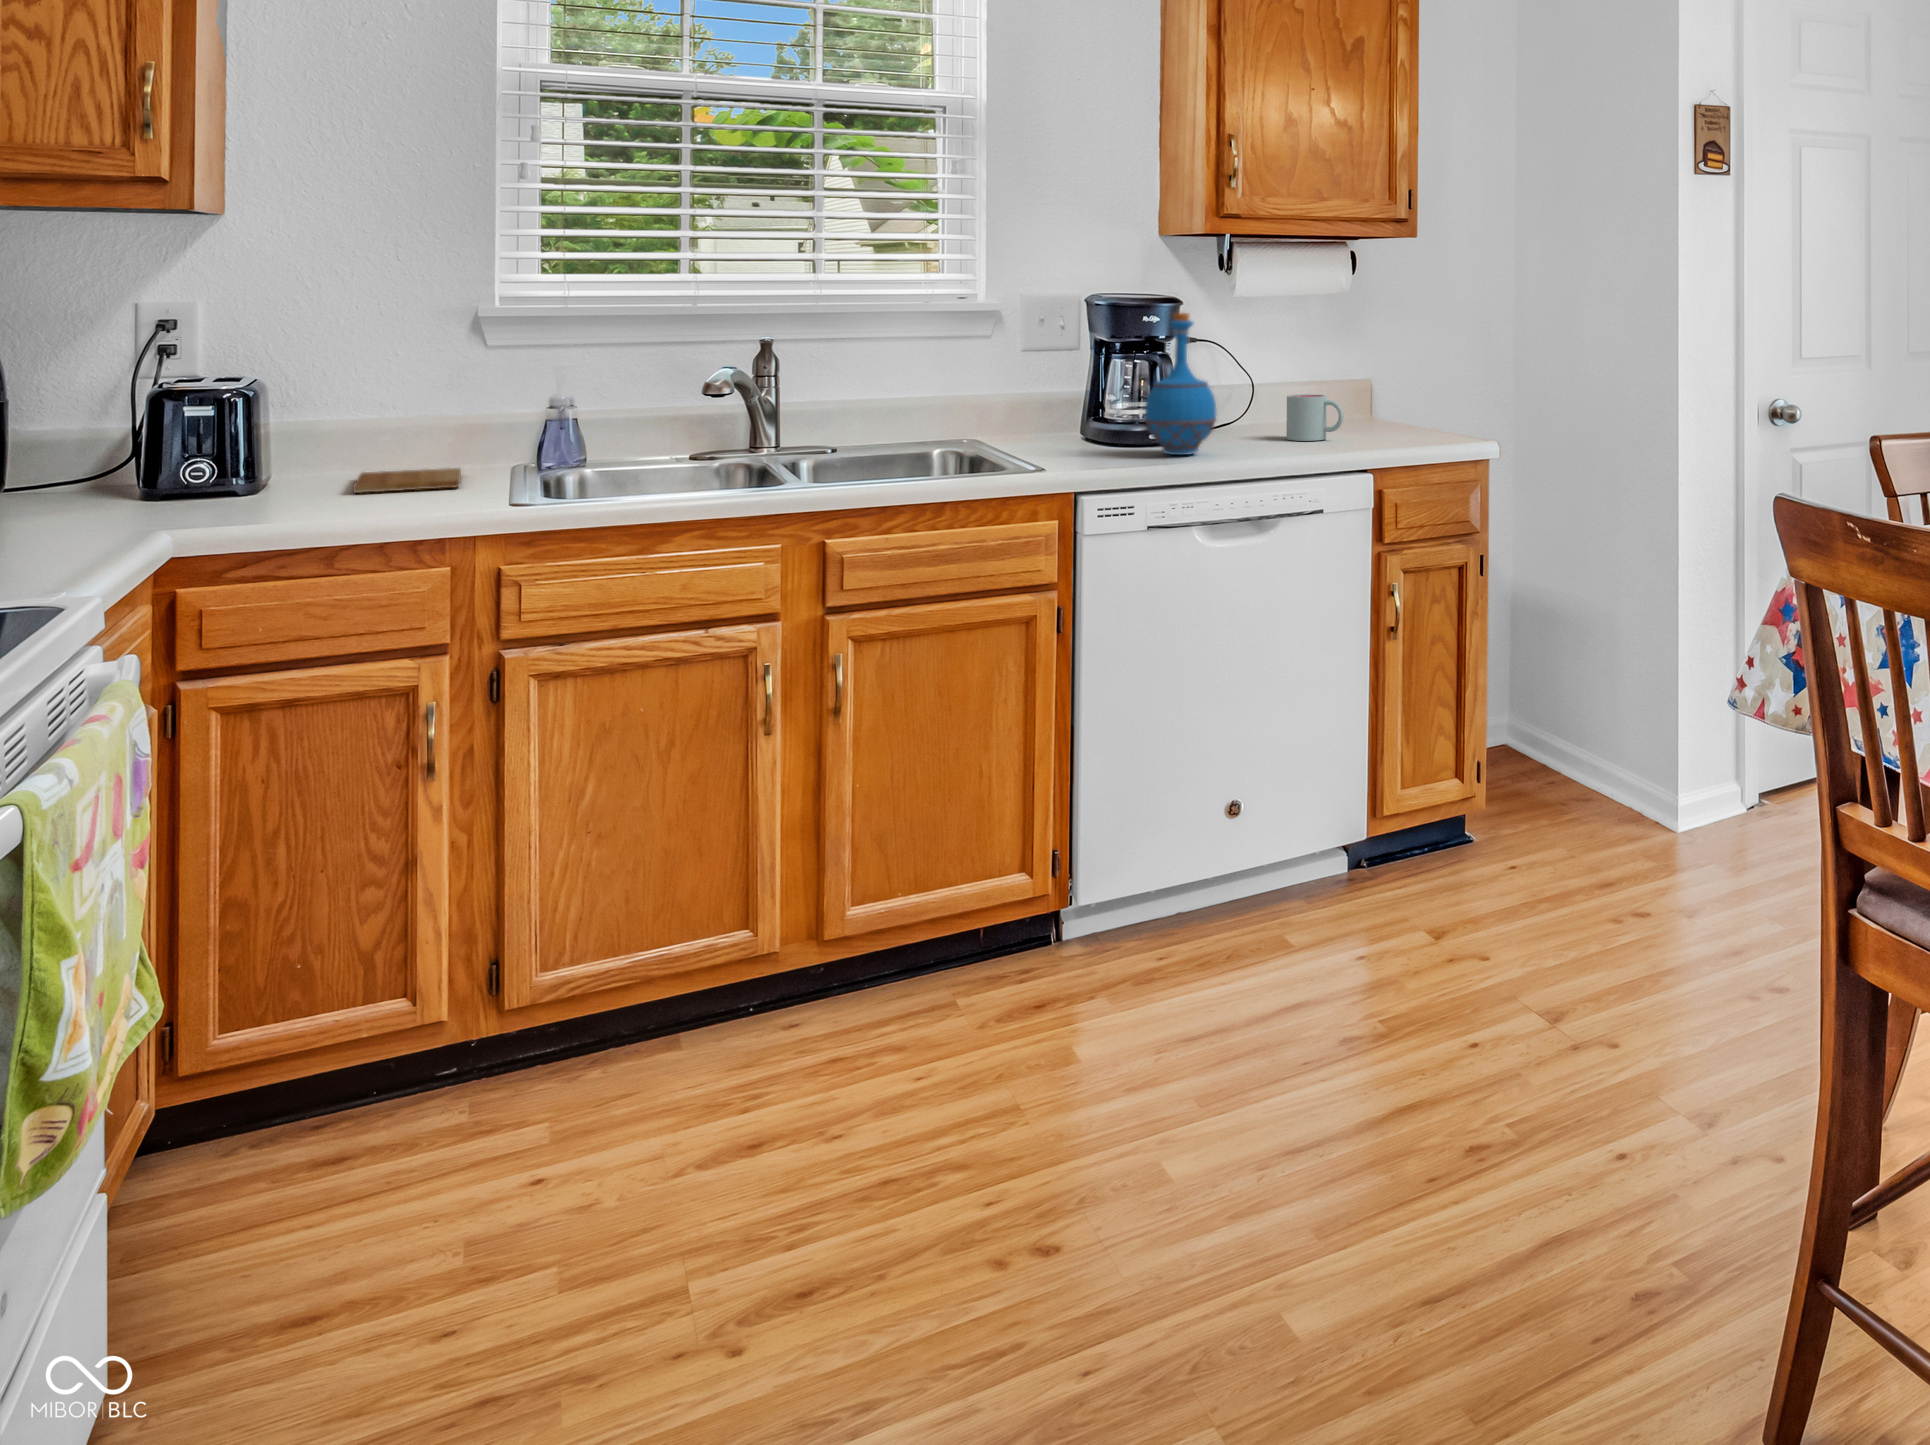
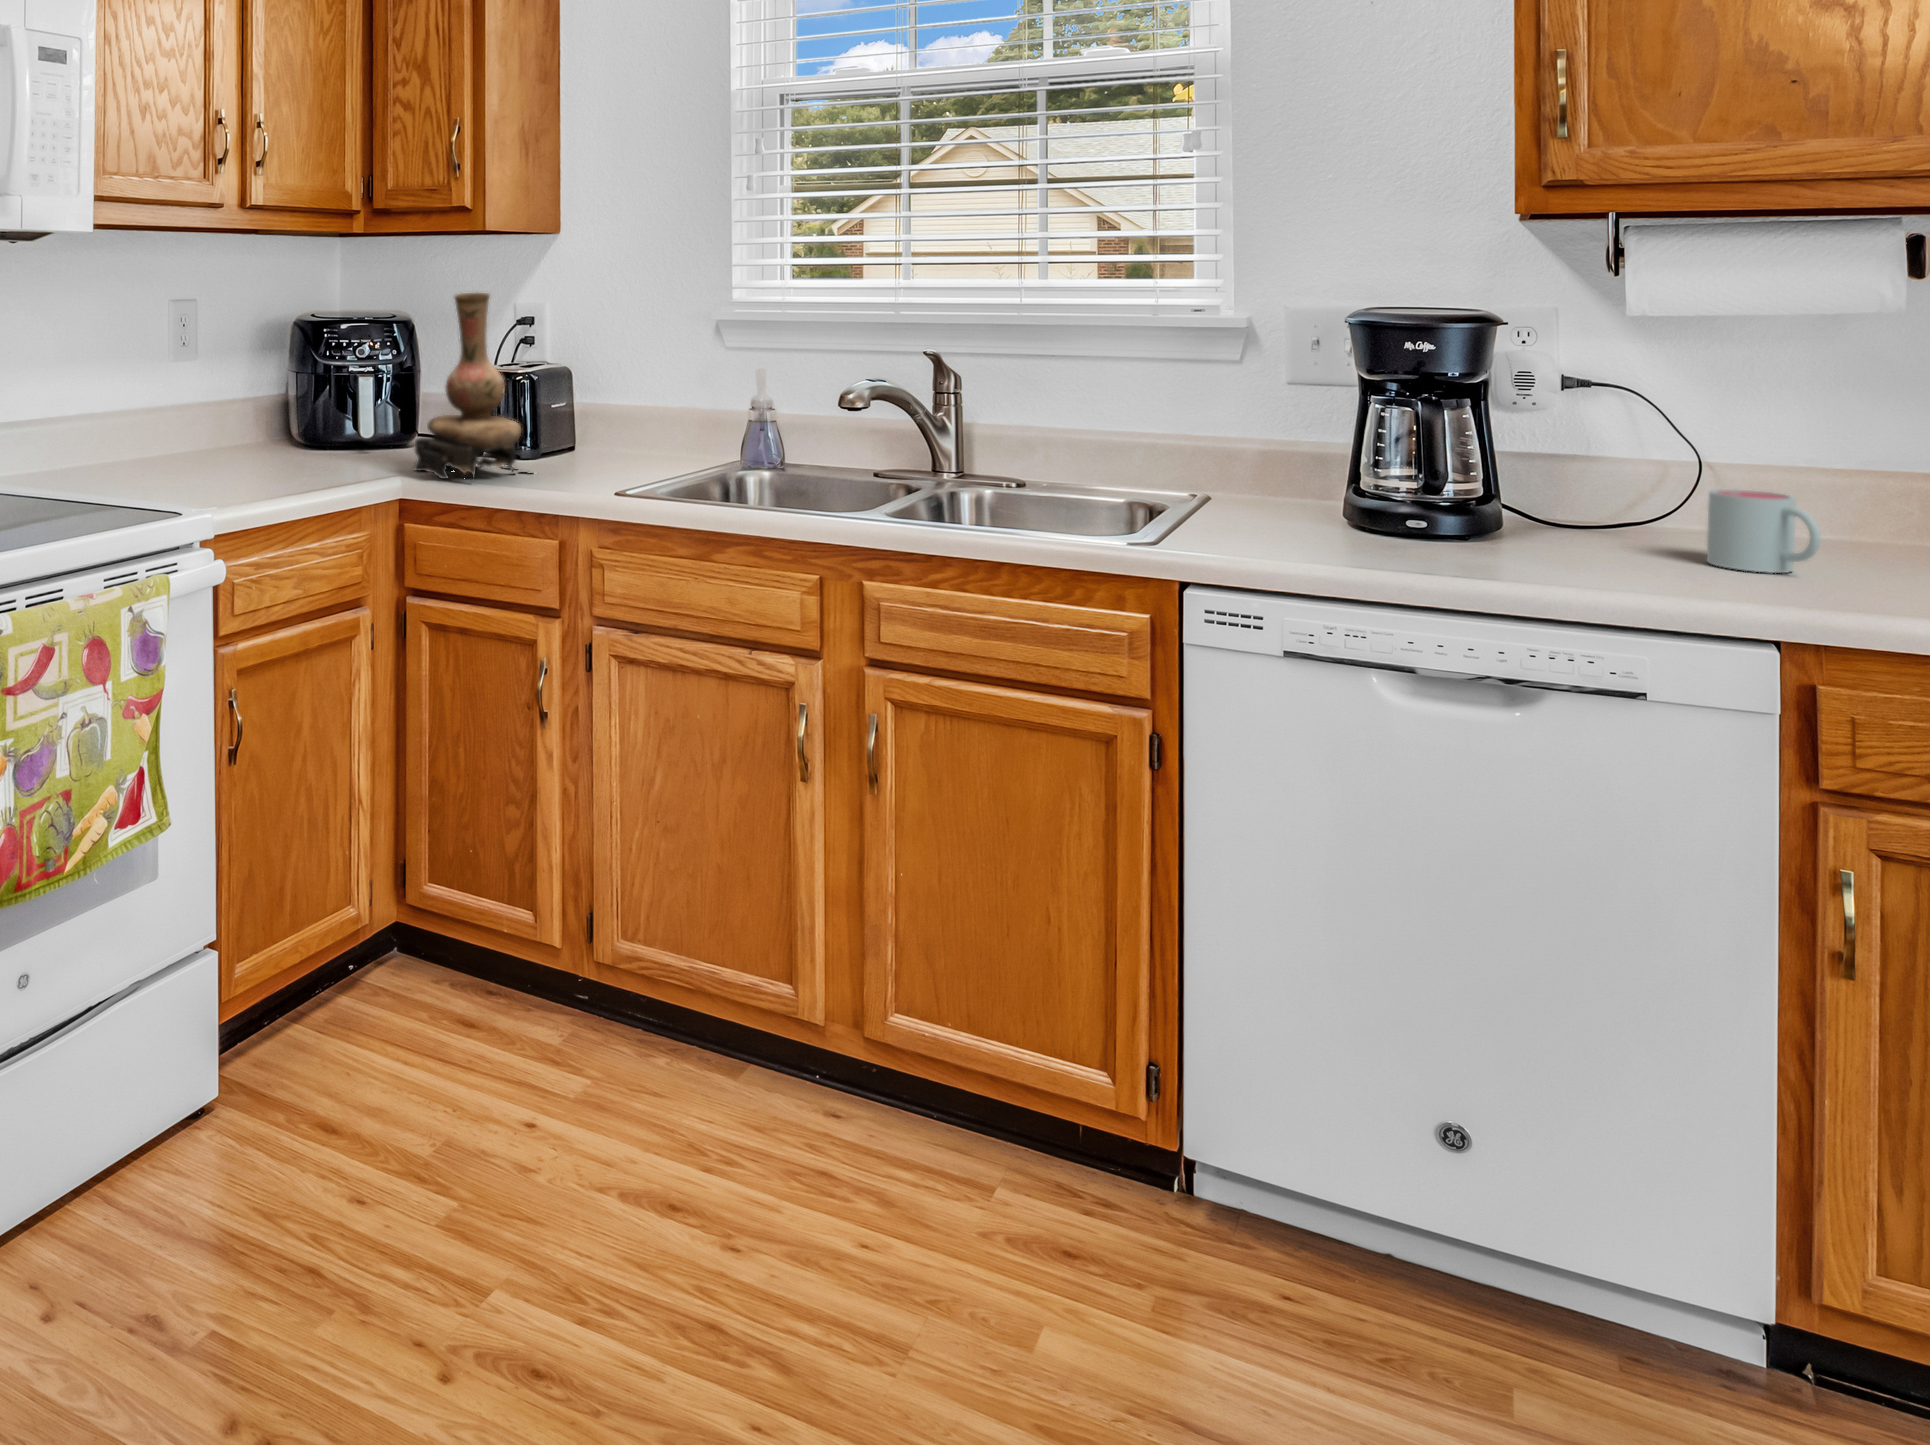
vase: none [127,285,337,520] -> present [414,292,530,479]
bottle: present [1145,313,1216,455] -> none [1374,348,1501,559]
cutting board: present [353,468,461,493] -> none [572,450,683,474]

